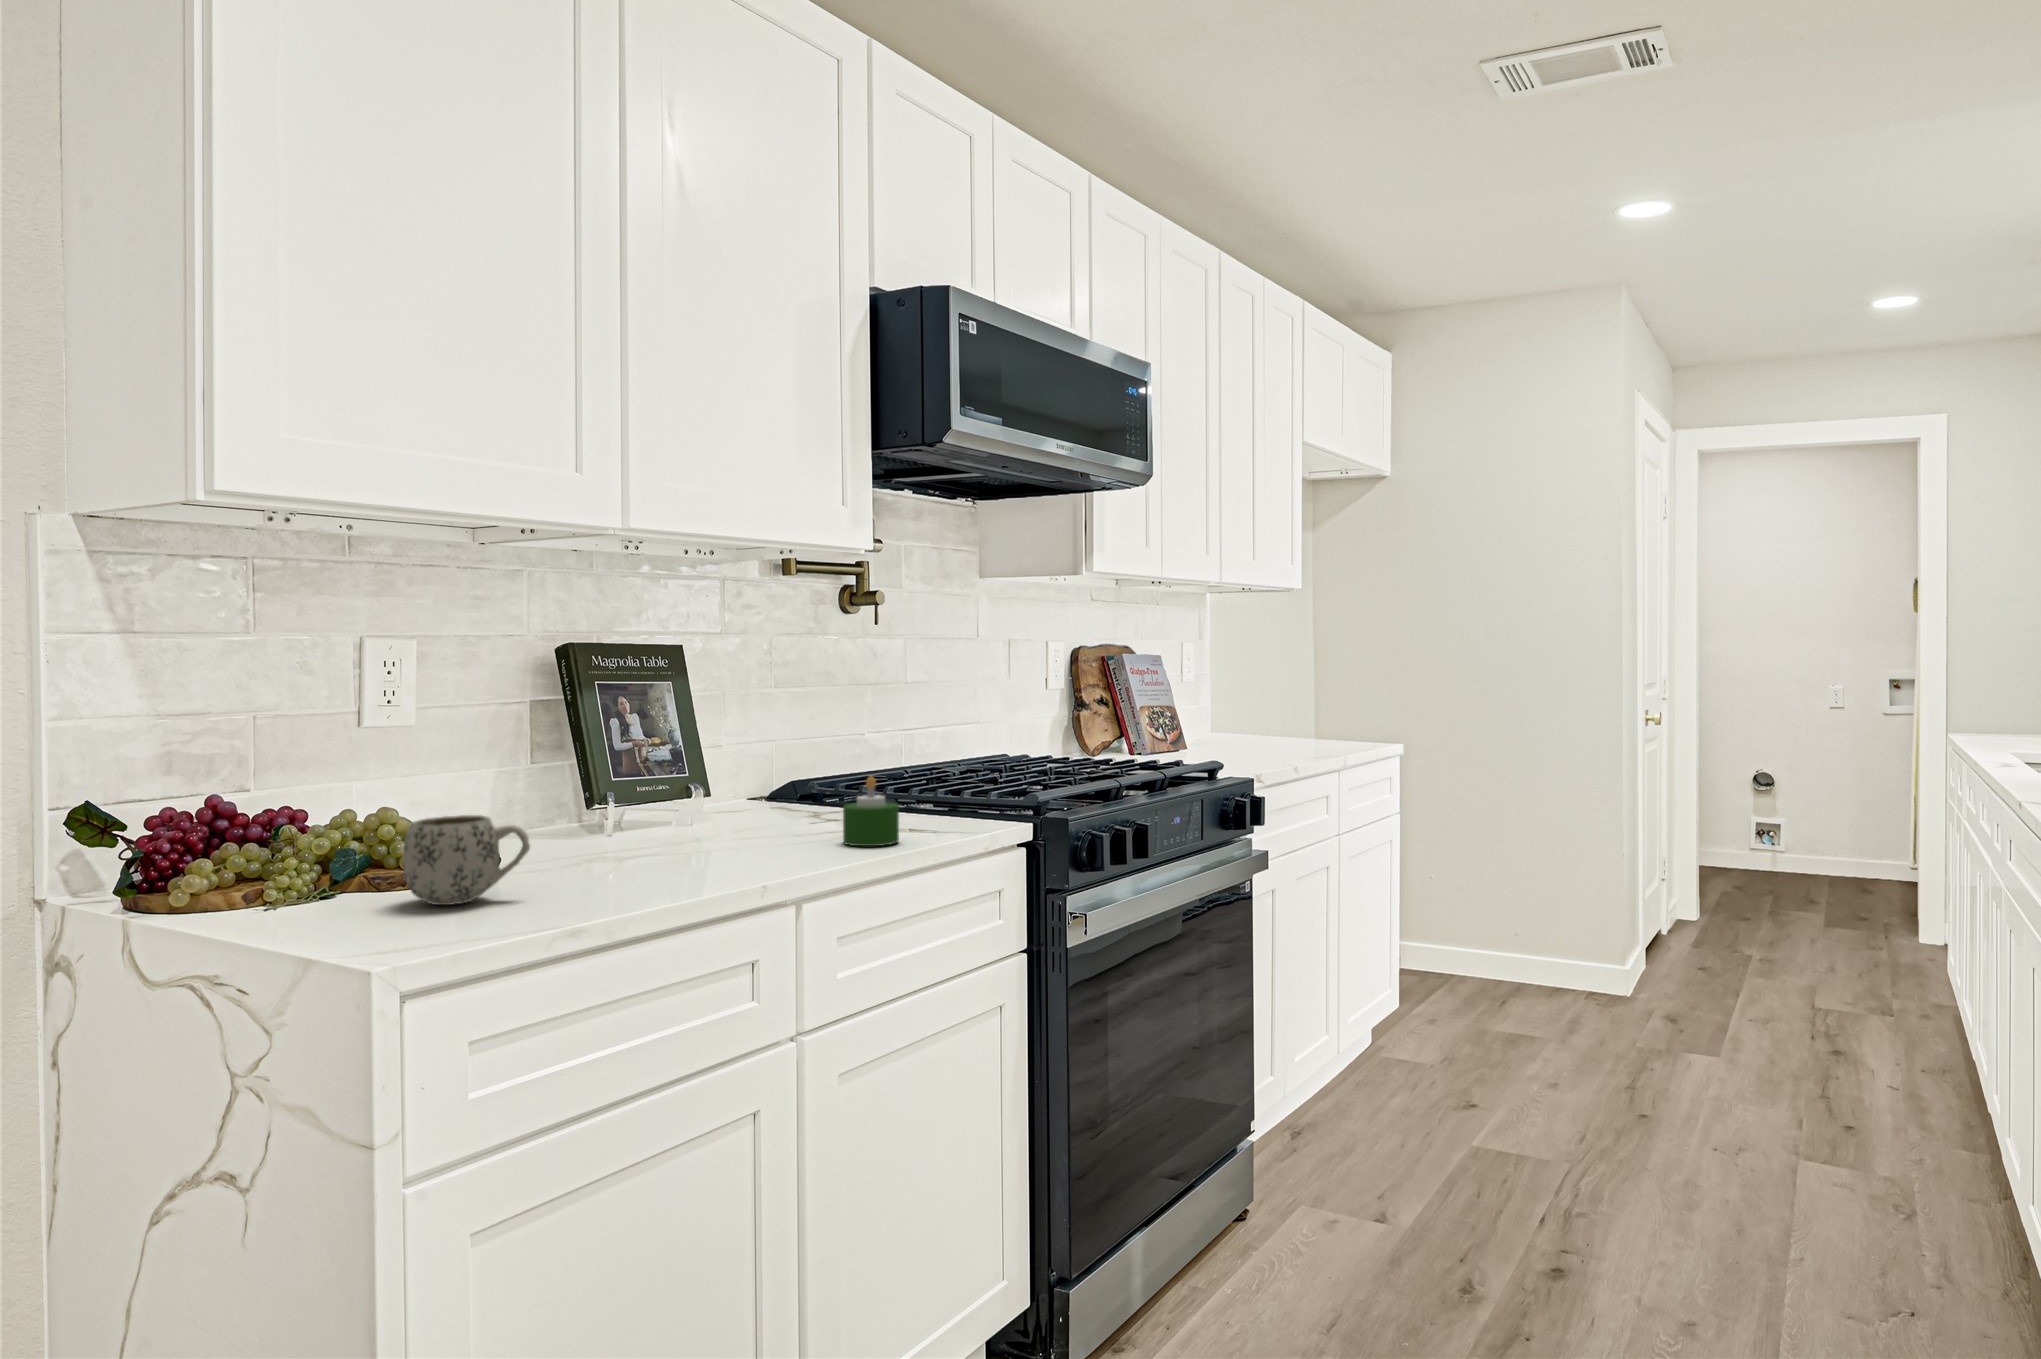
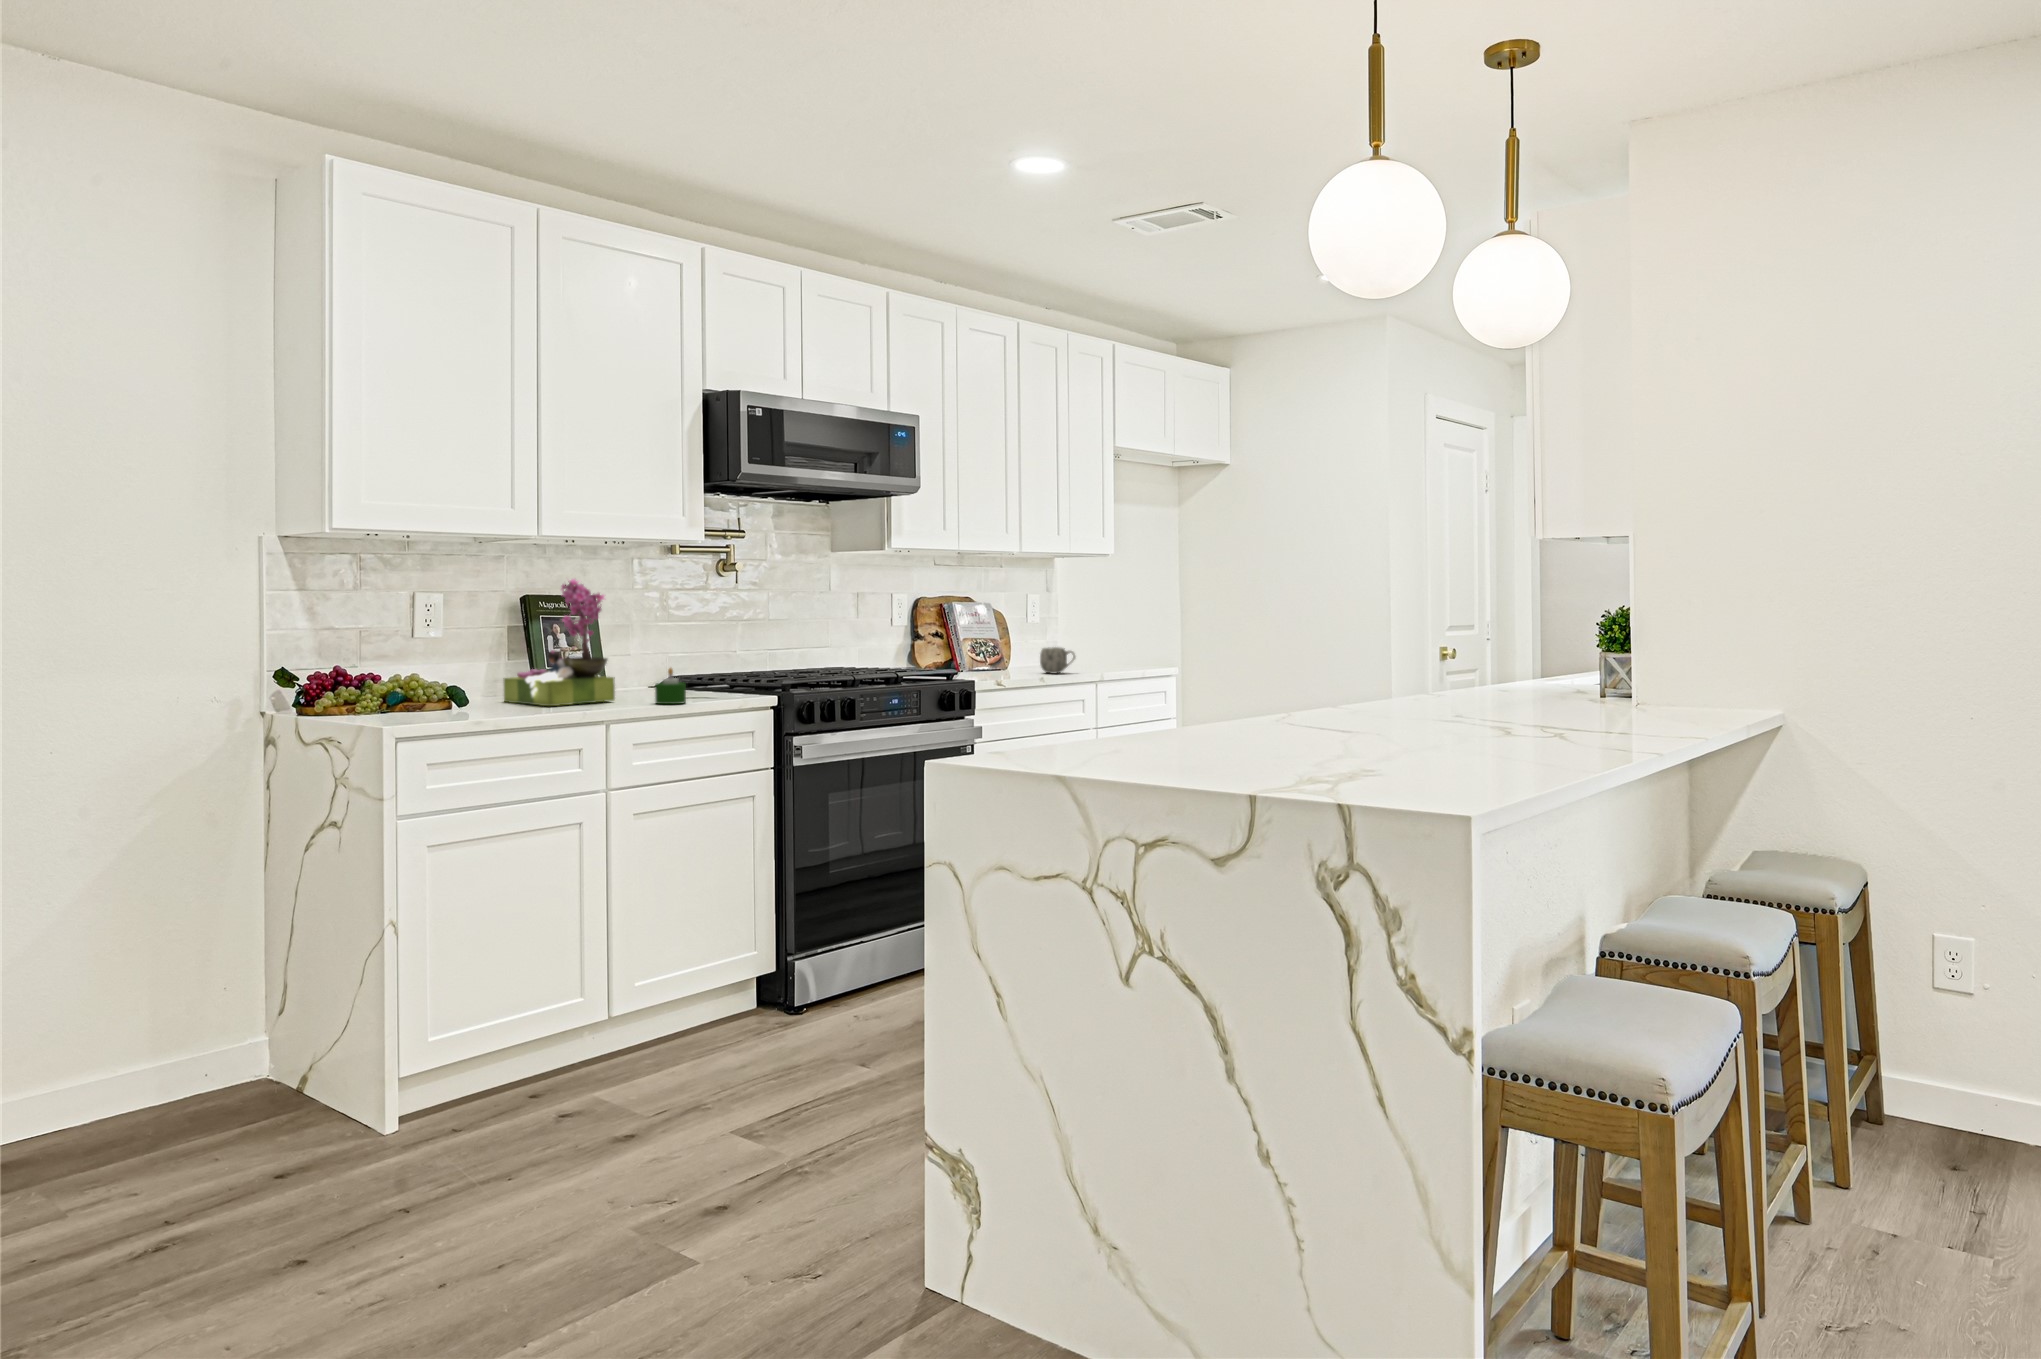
flower arrangement: none [551,608,763,862] -> present [504,579,615,706]
mug: present [403,815,530,905] -> present [1040,647,1075,673]

